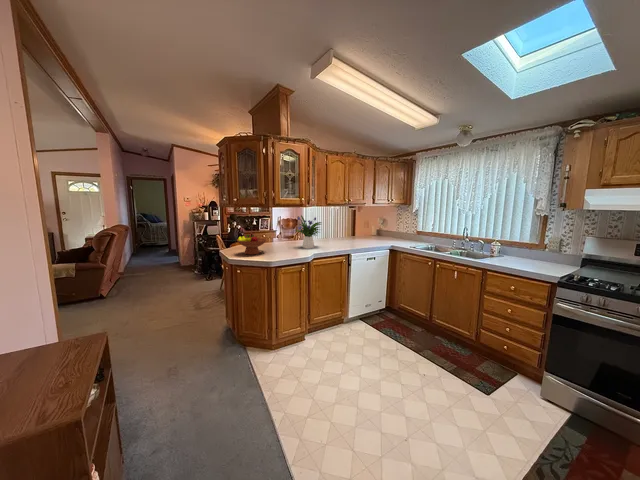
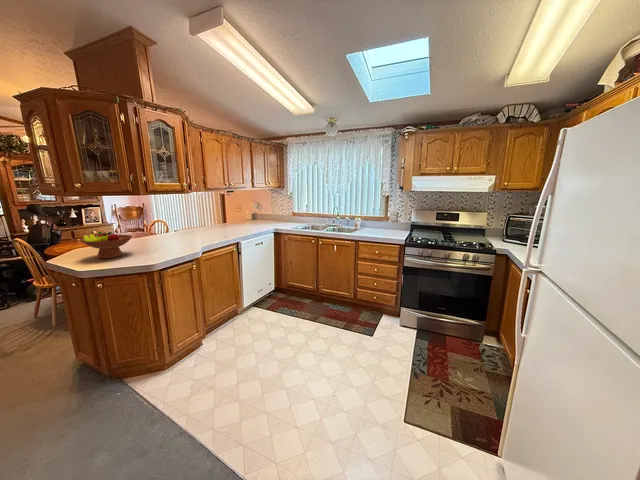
flower arrangement: present [296,215,321,248] -> none [164,201,205,241]

